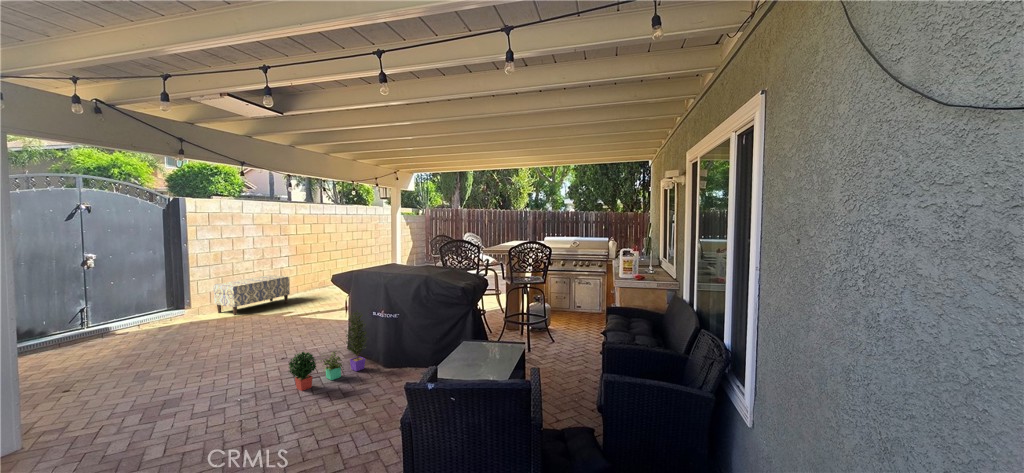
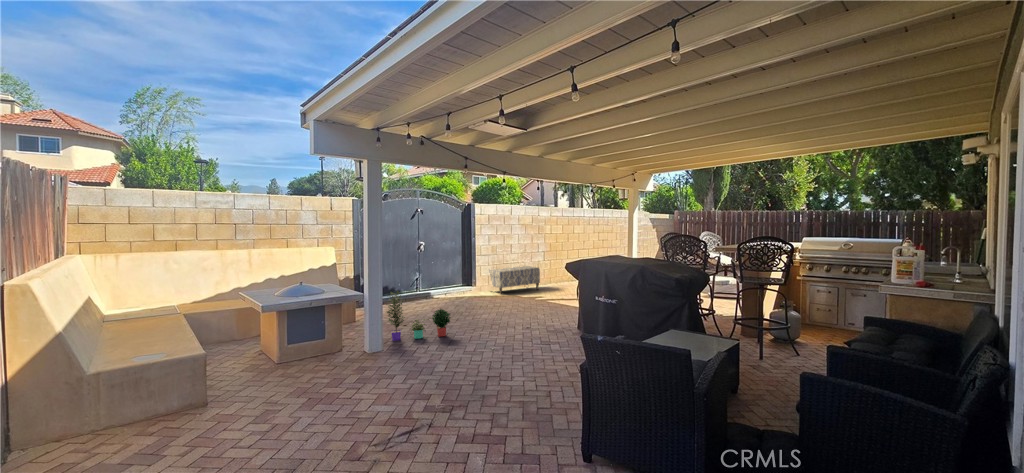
potted plant: present [289,310,367,391] -> present [386,291,451,341]

